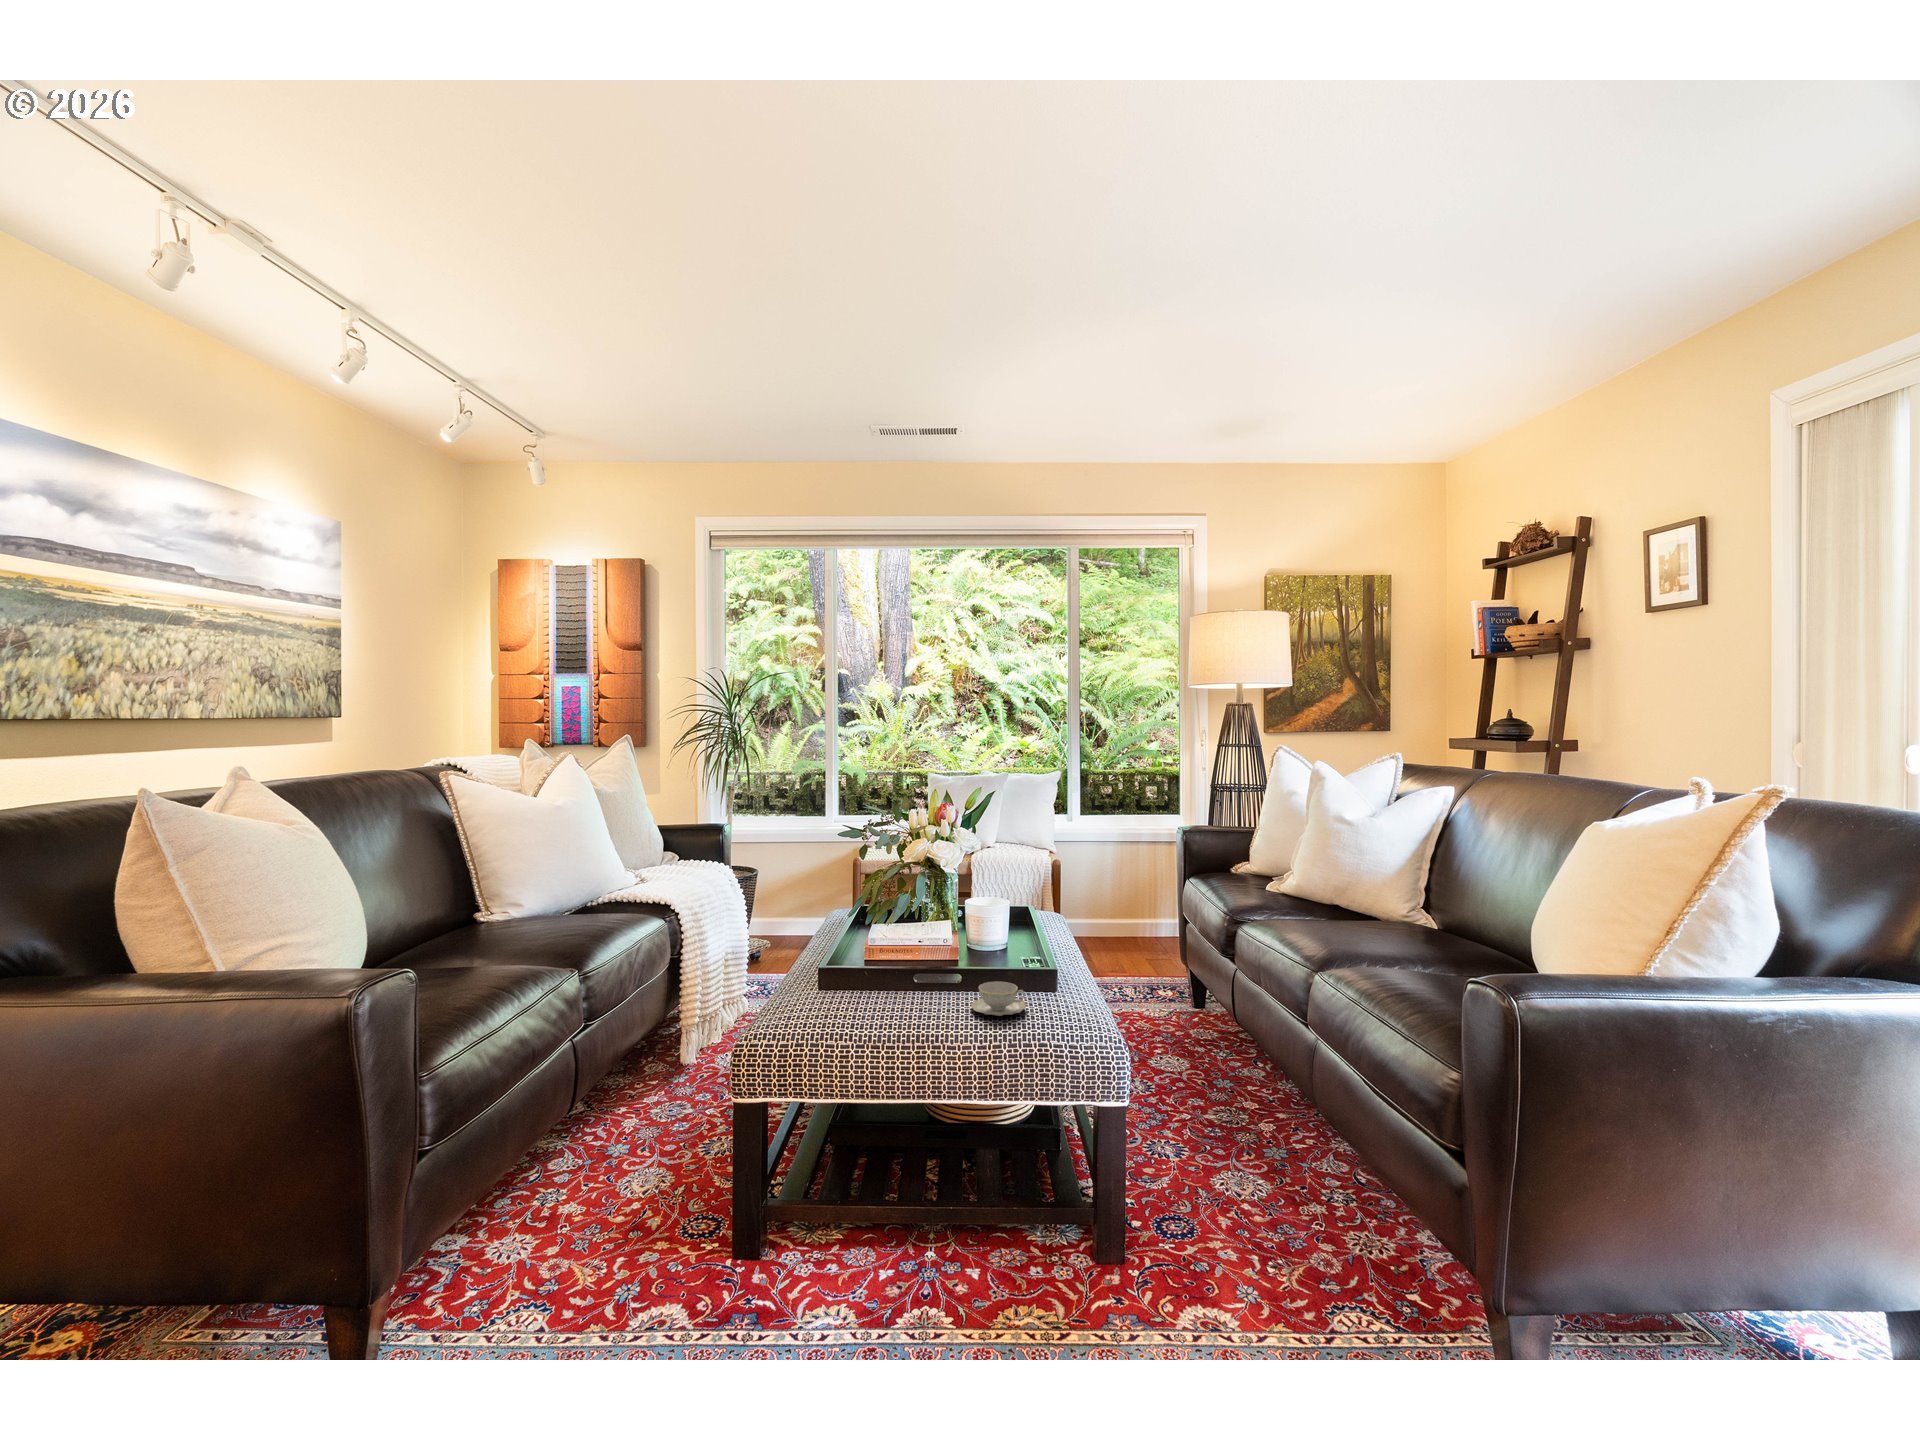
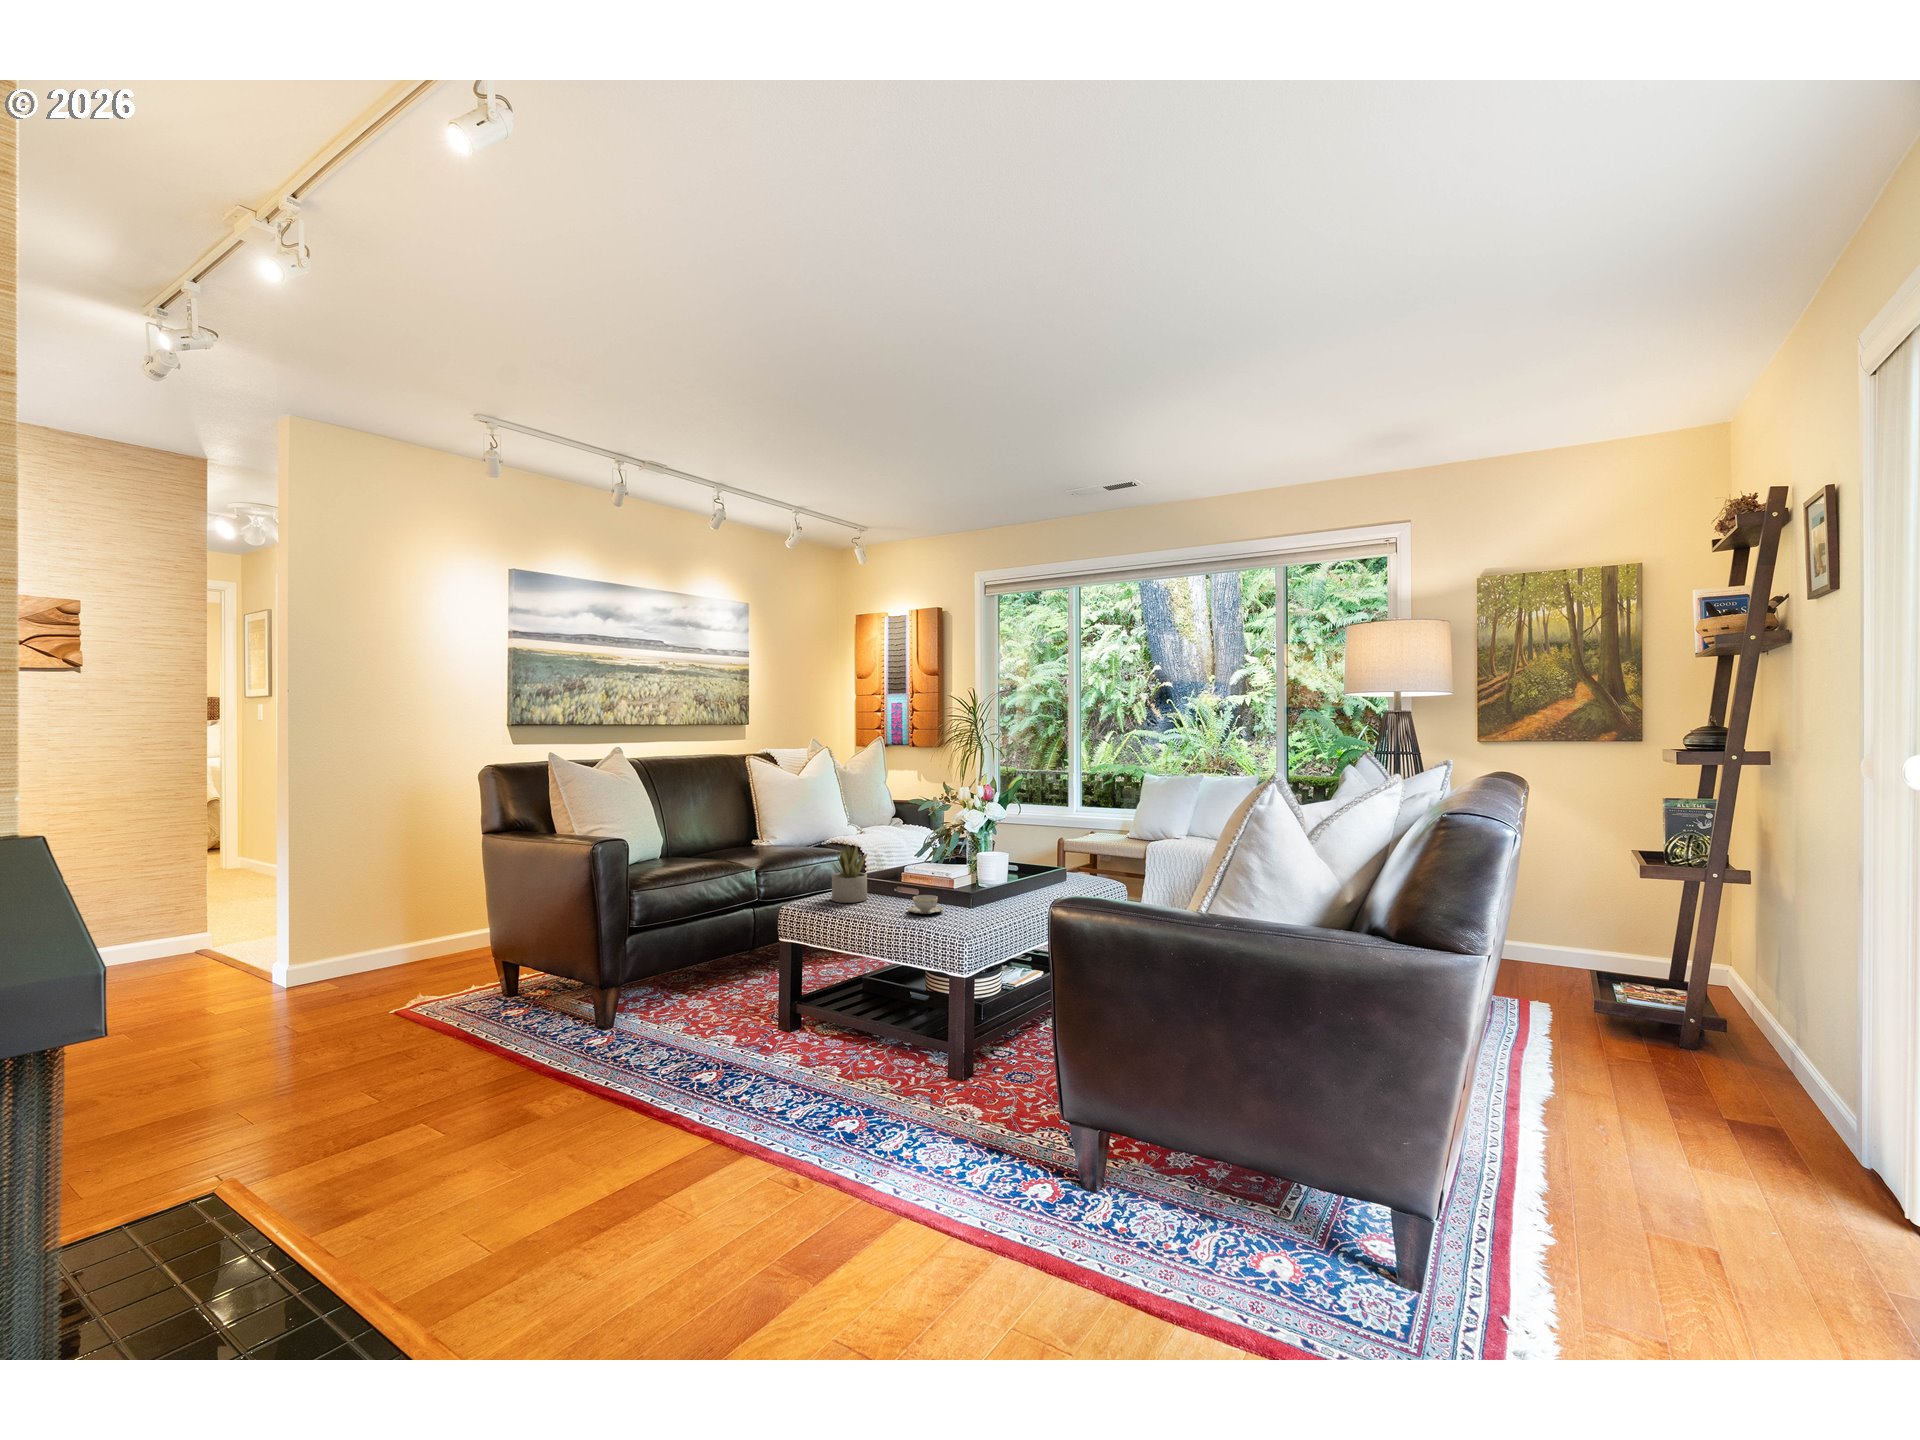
succulent plant: none [809,913,873,1016] -> present [832,843,868,903]

